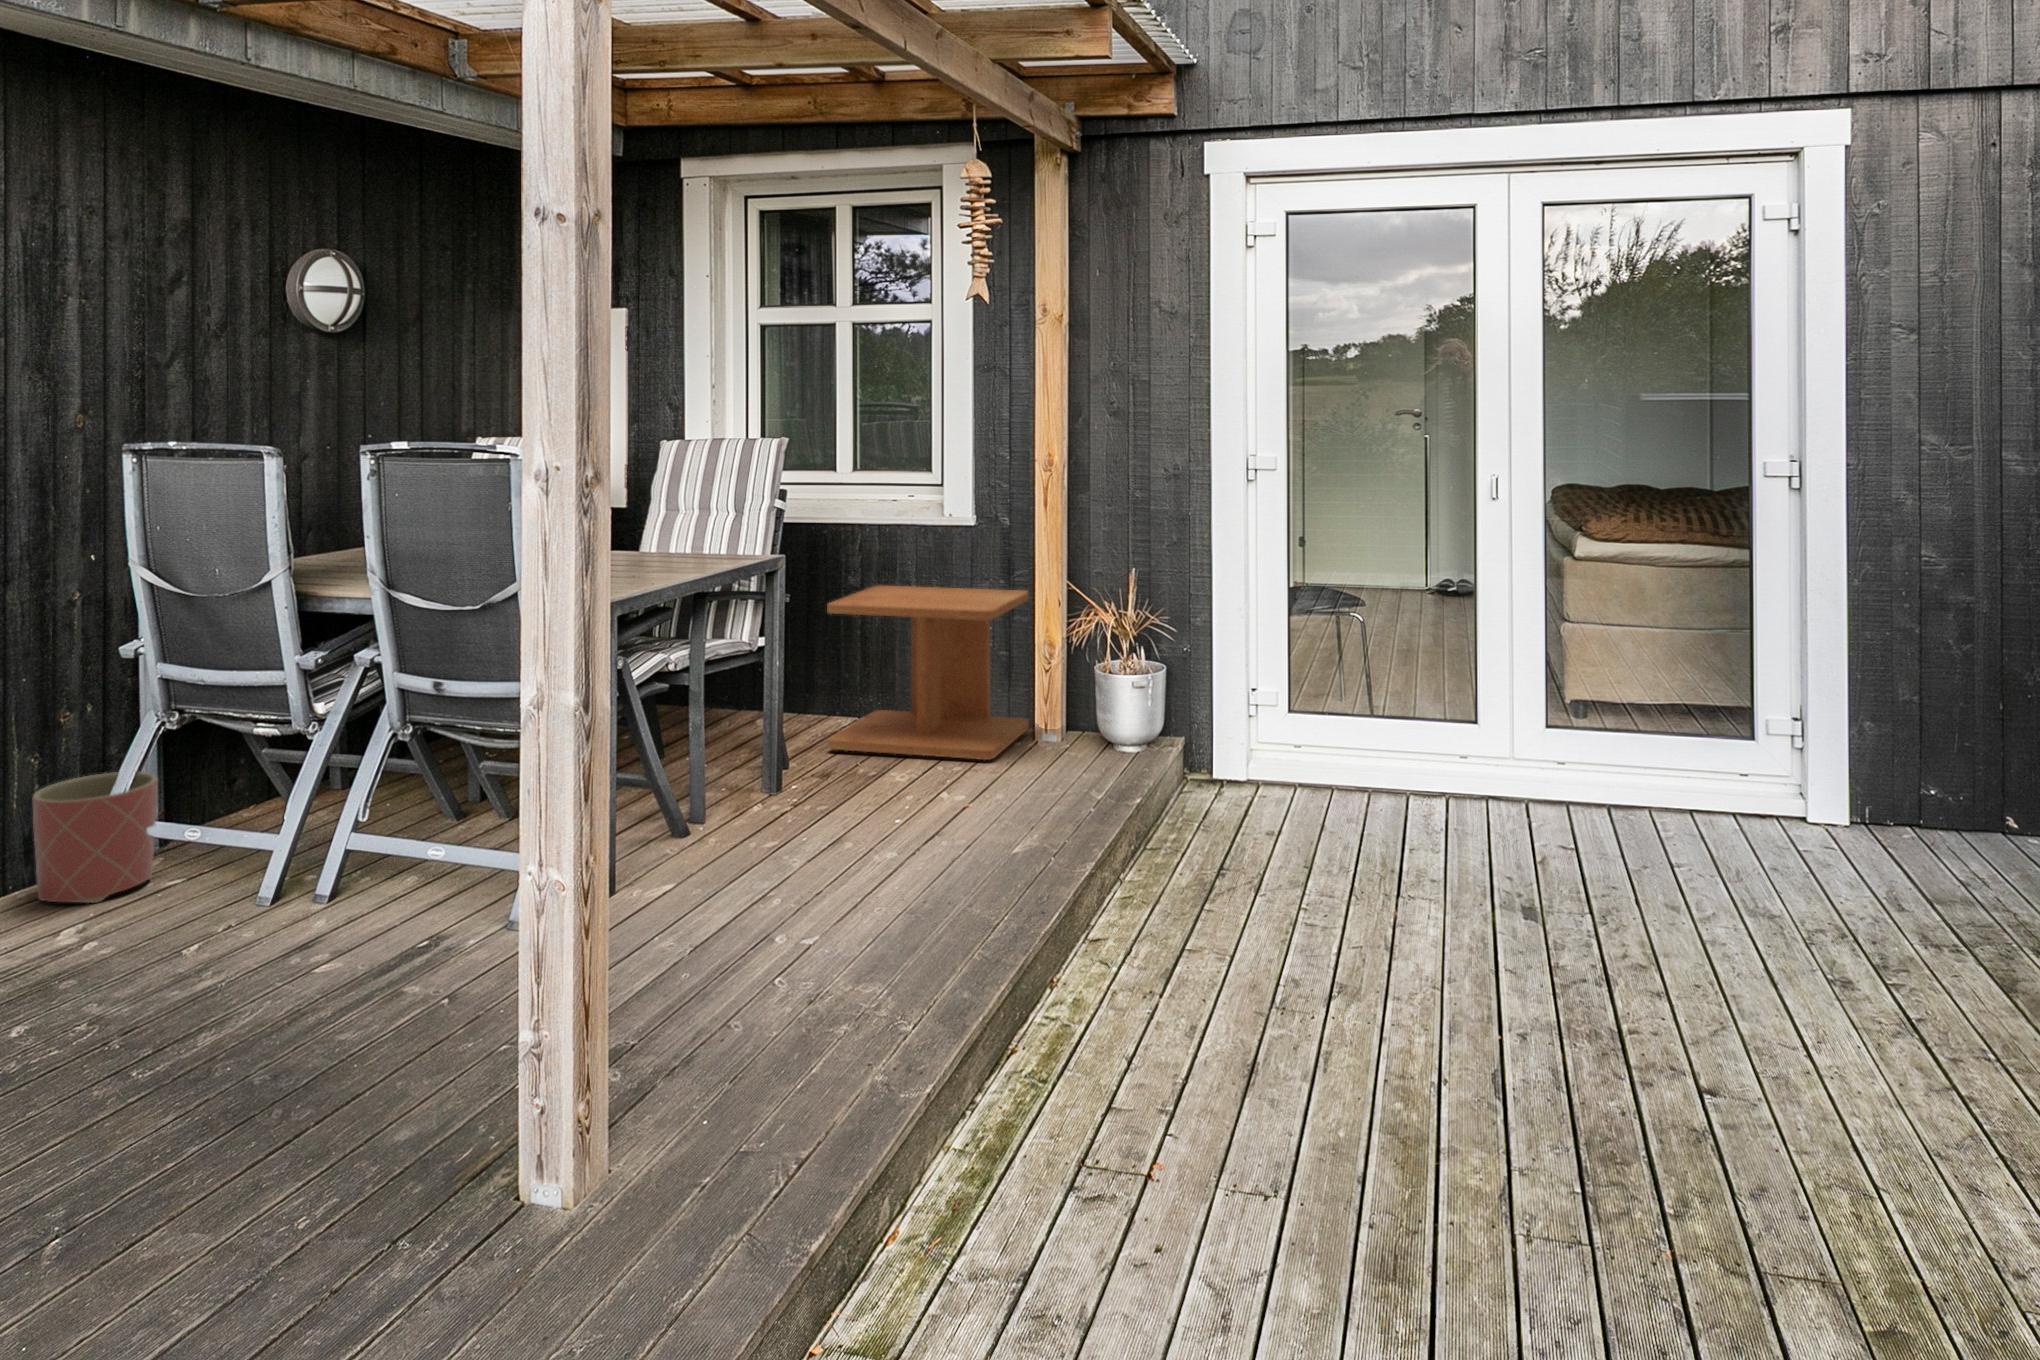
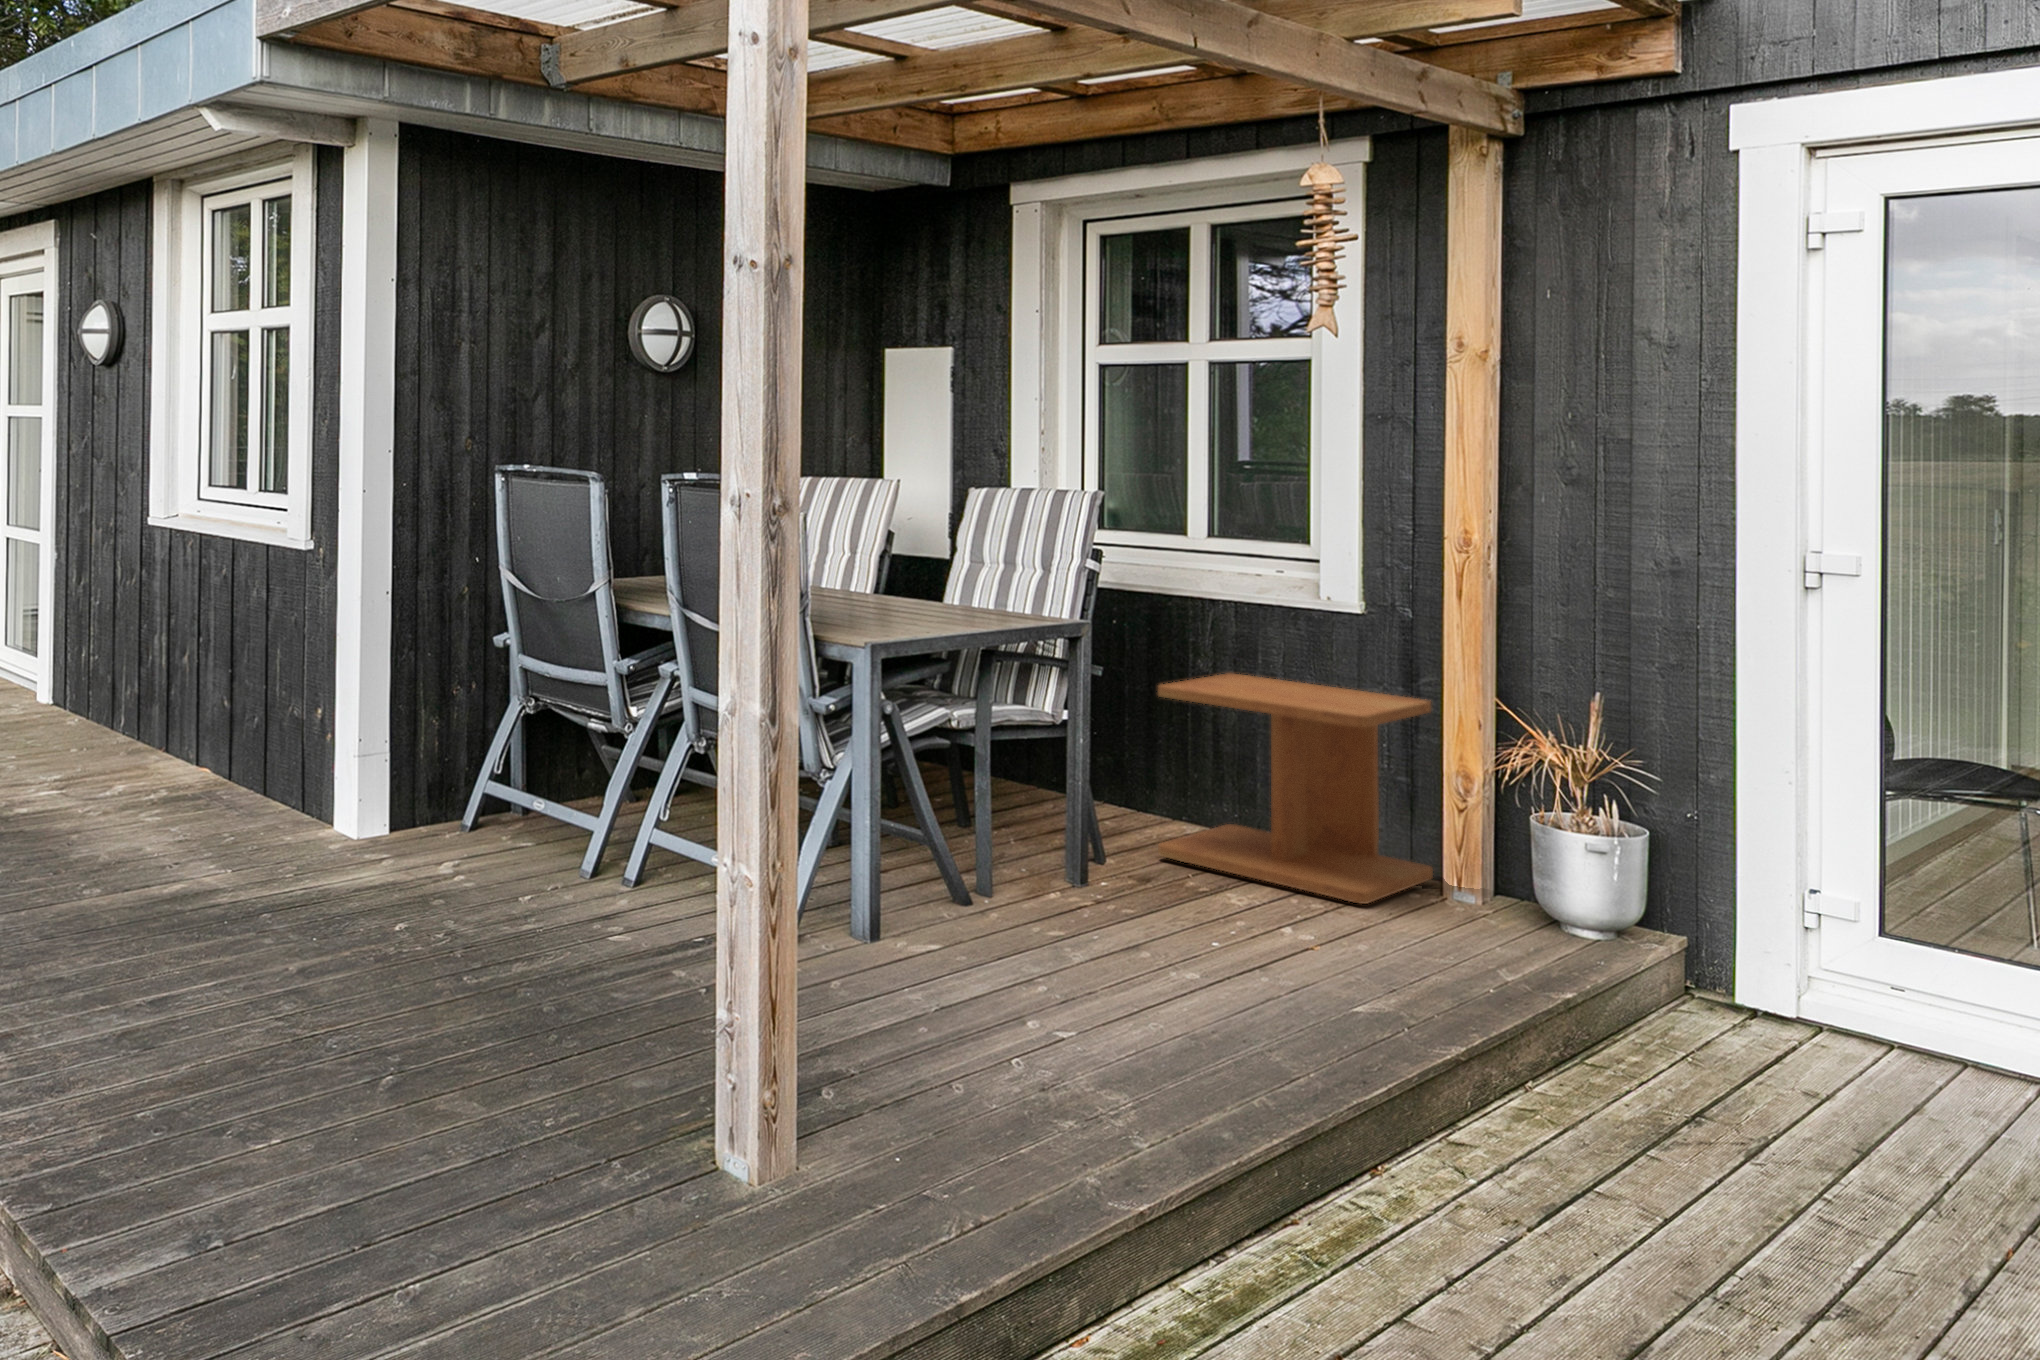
planter: present [32,772,157,903] -> none [434,751,519,859]

